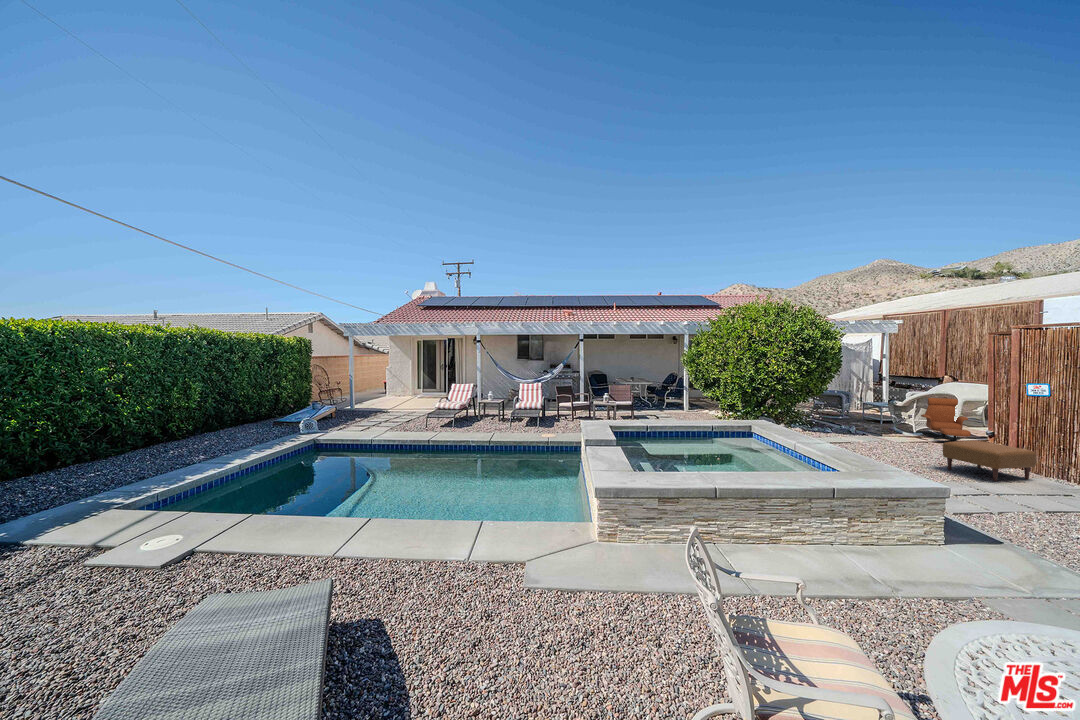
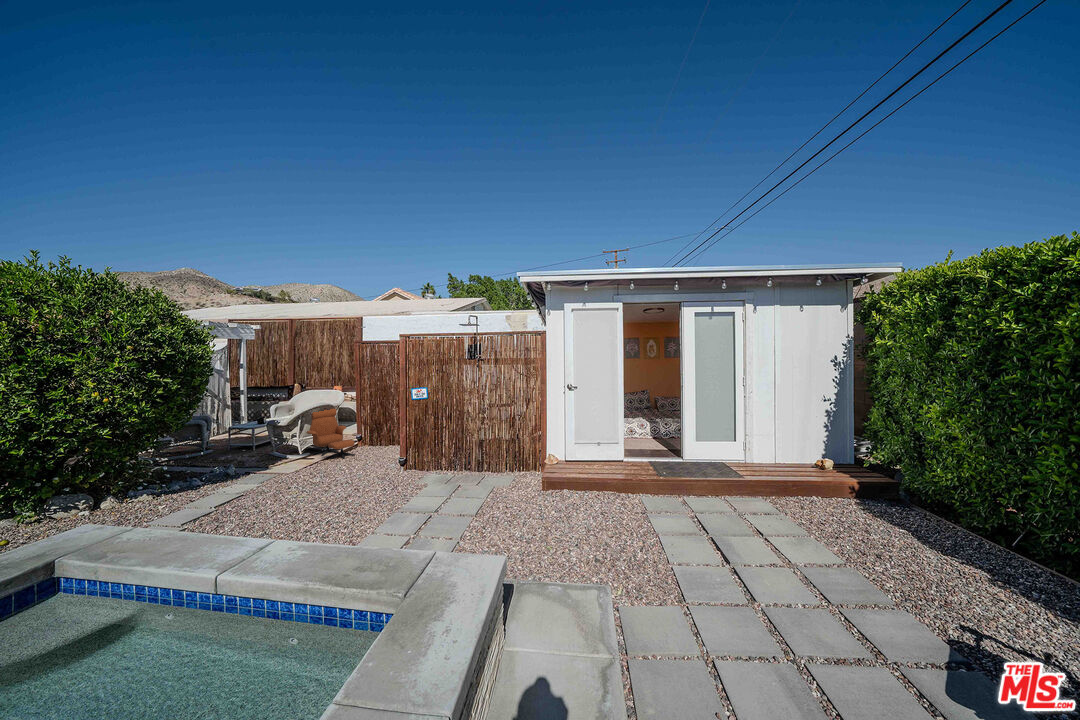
ottoman: present [943,441,1036,481] -> none [367,452,431,495]

